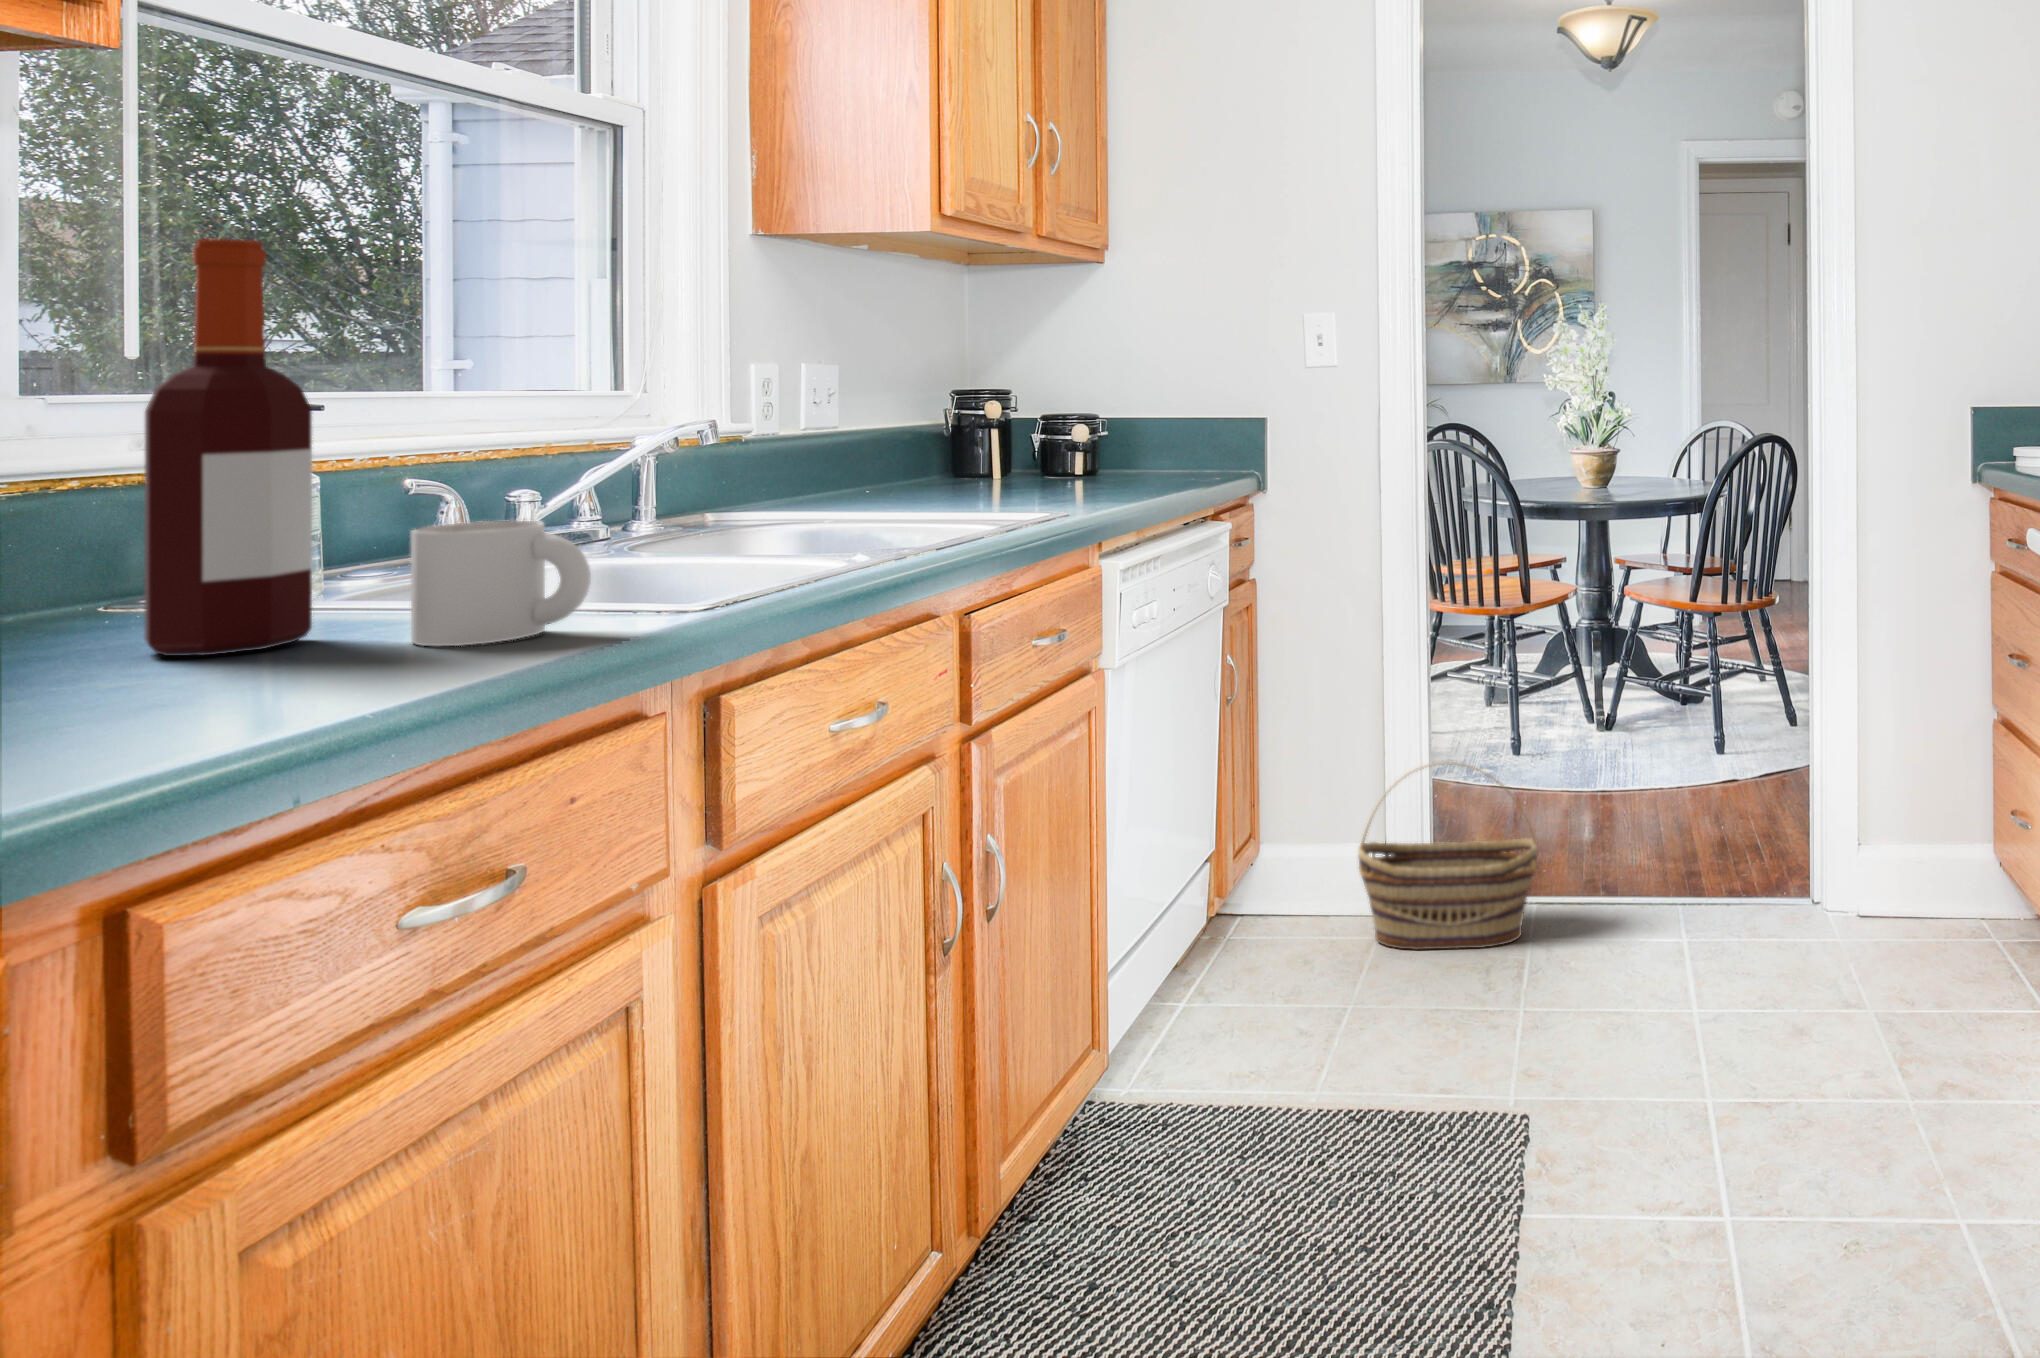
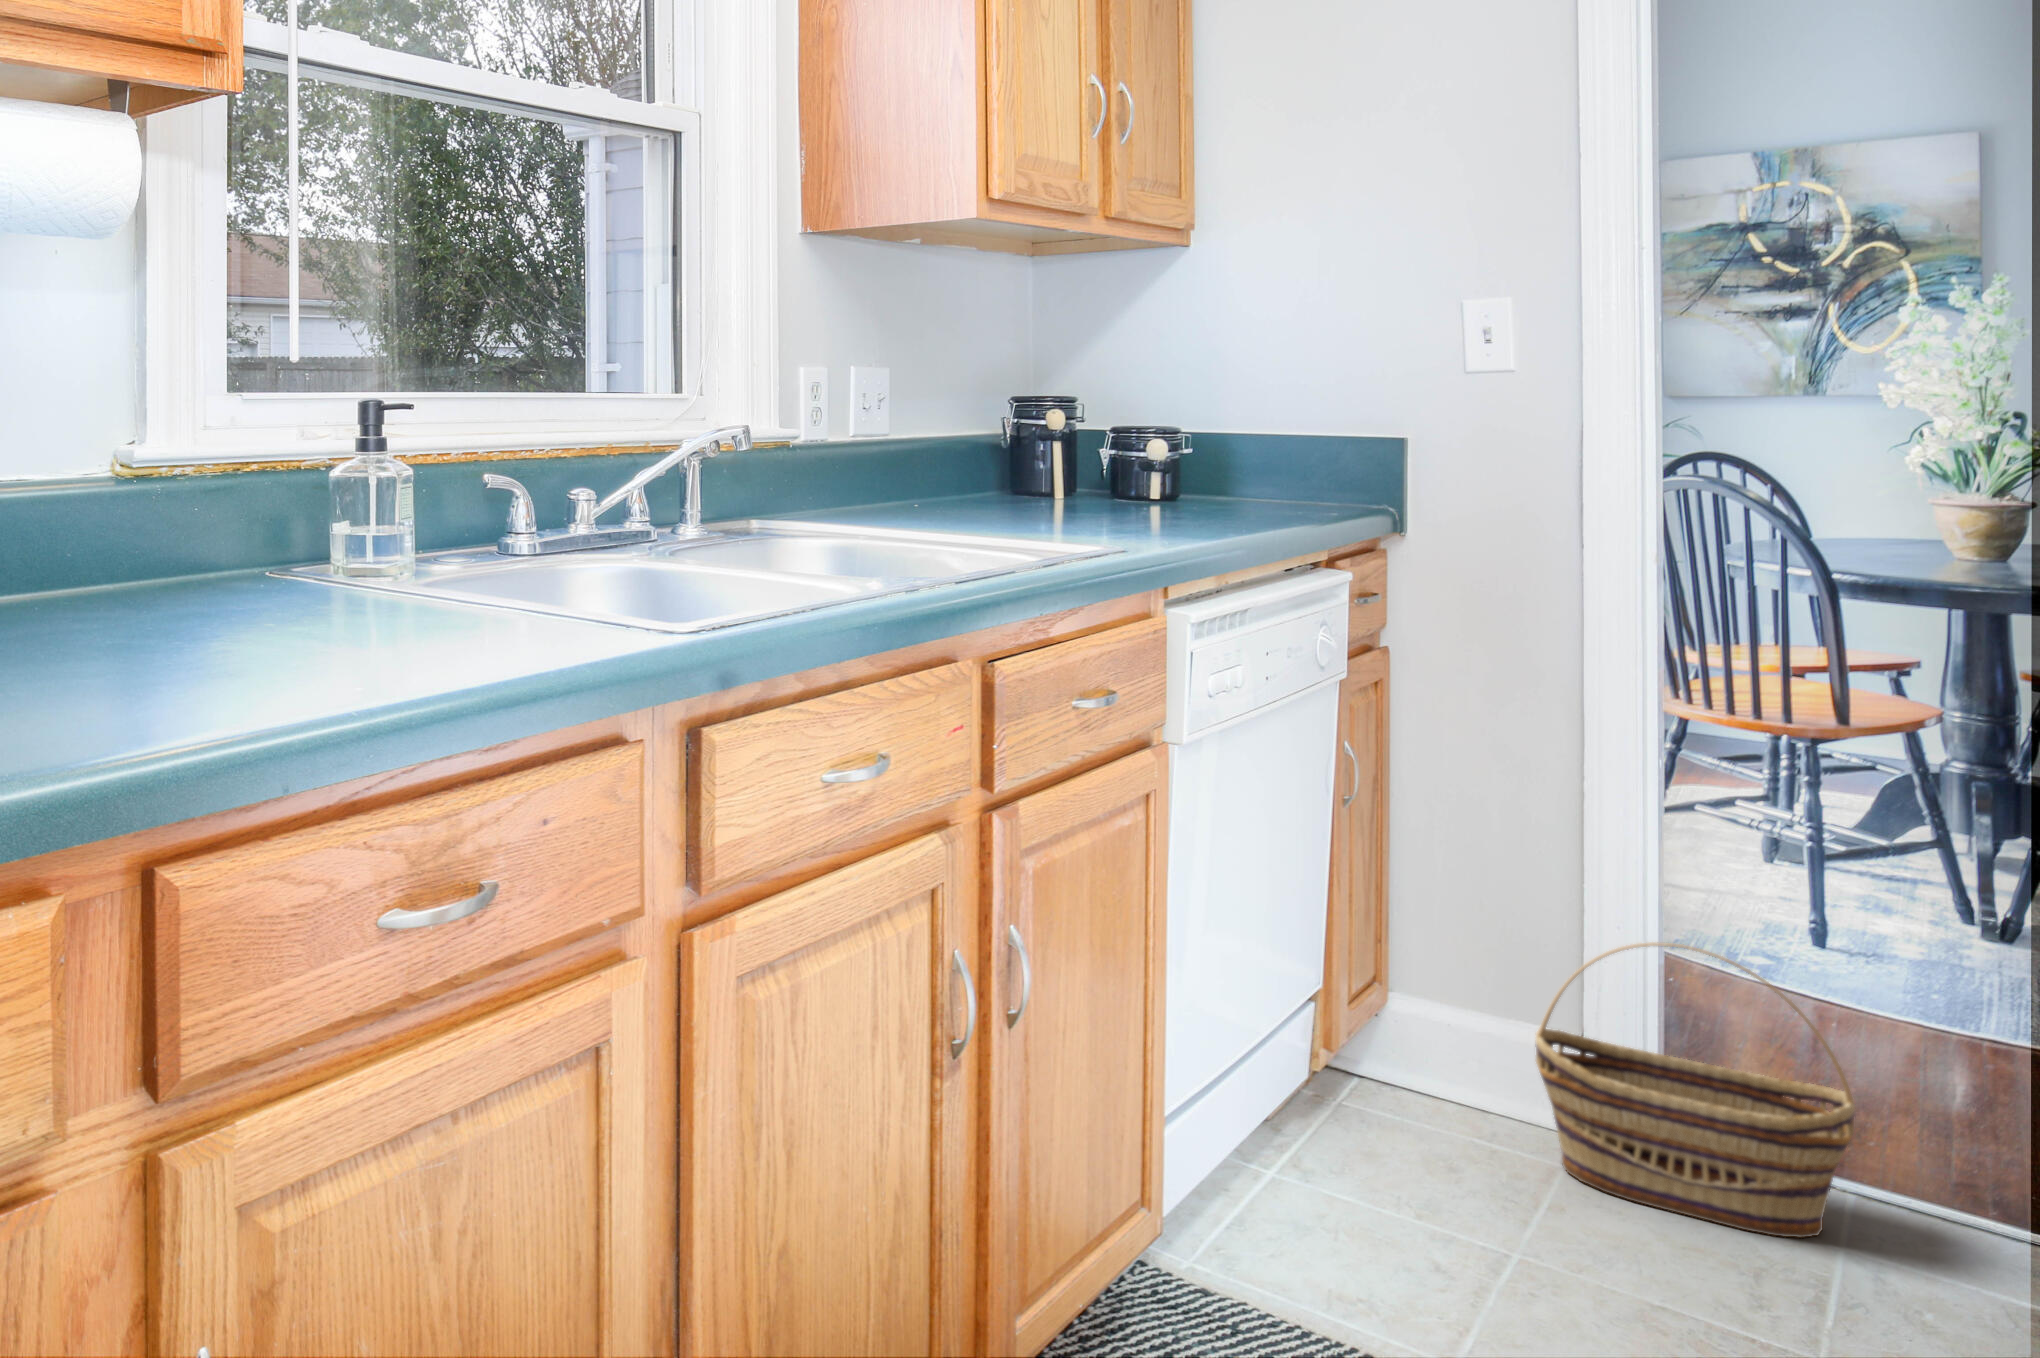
bottle: present [145,238,312,656] -> none [263,259,376,632]
mug: present [410,520,591,646] -> none [443,527,586,650]

